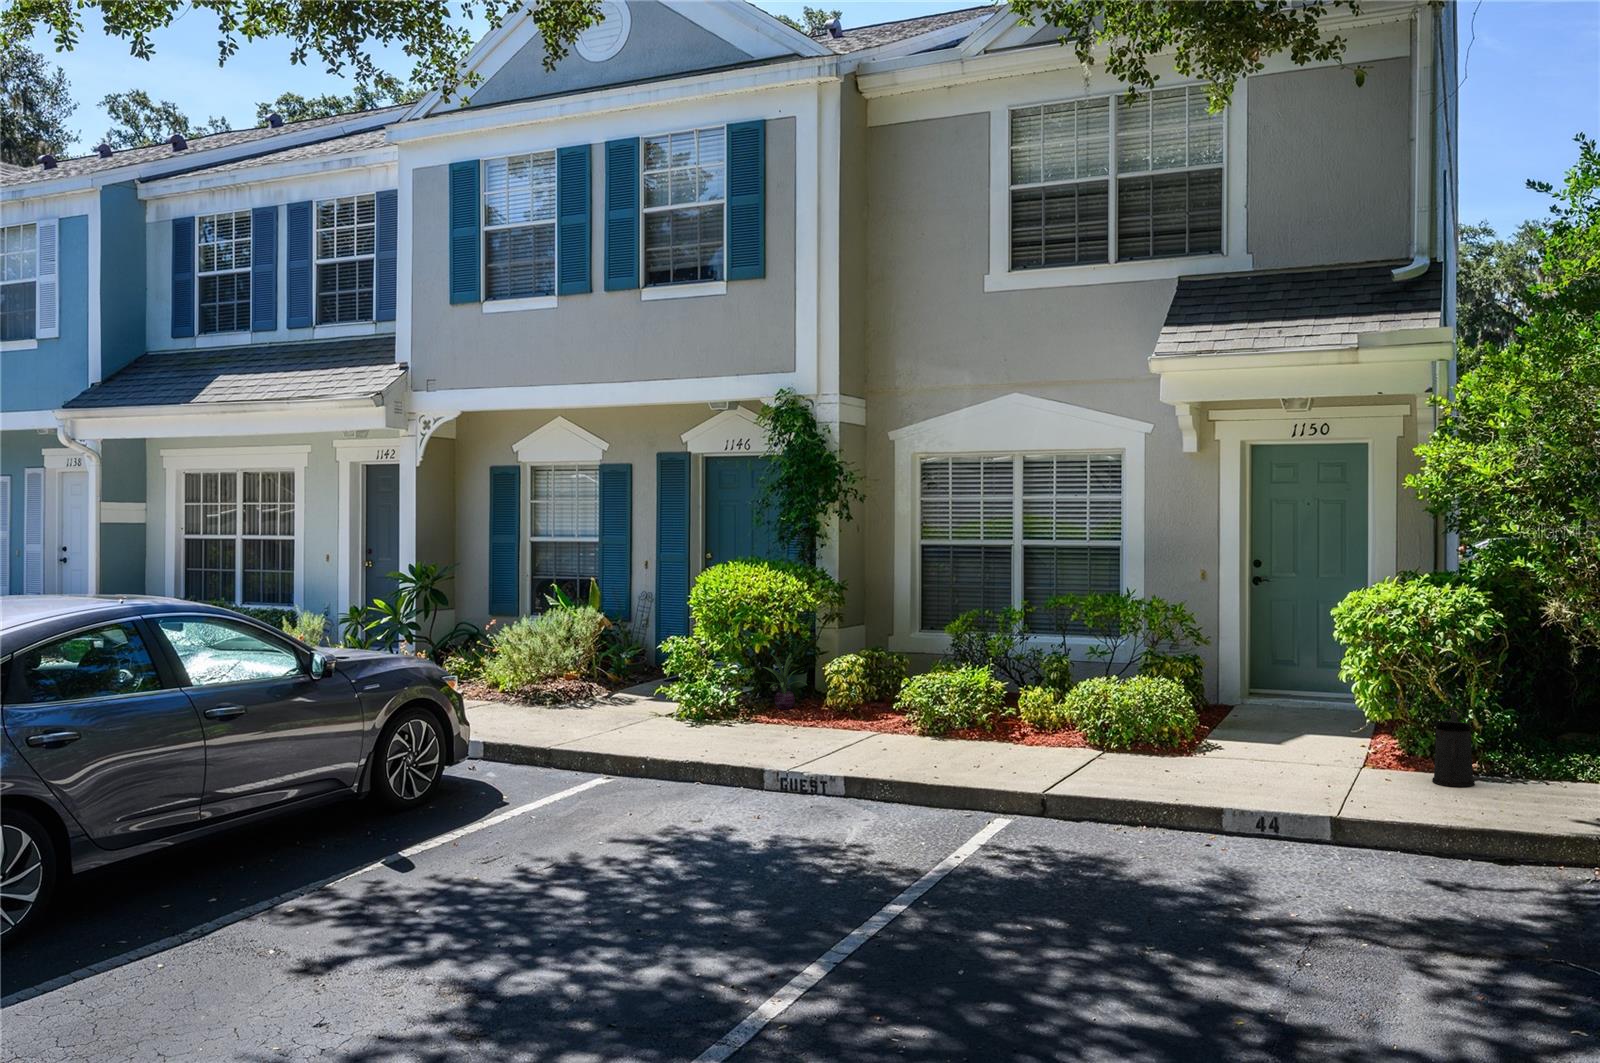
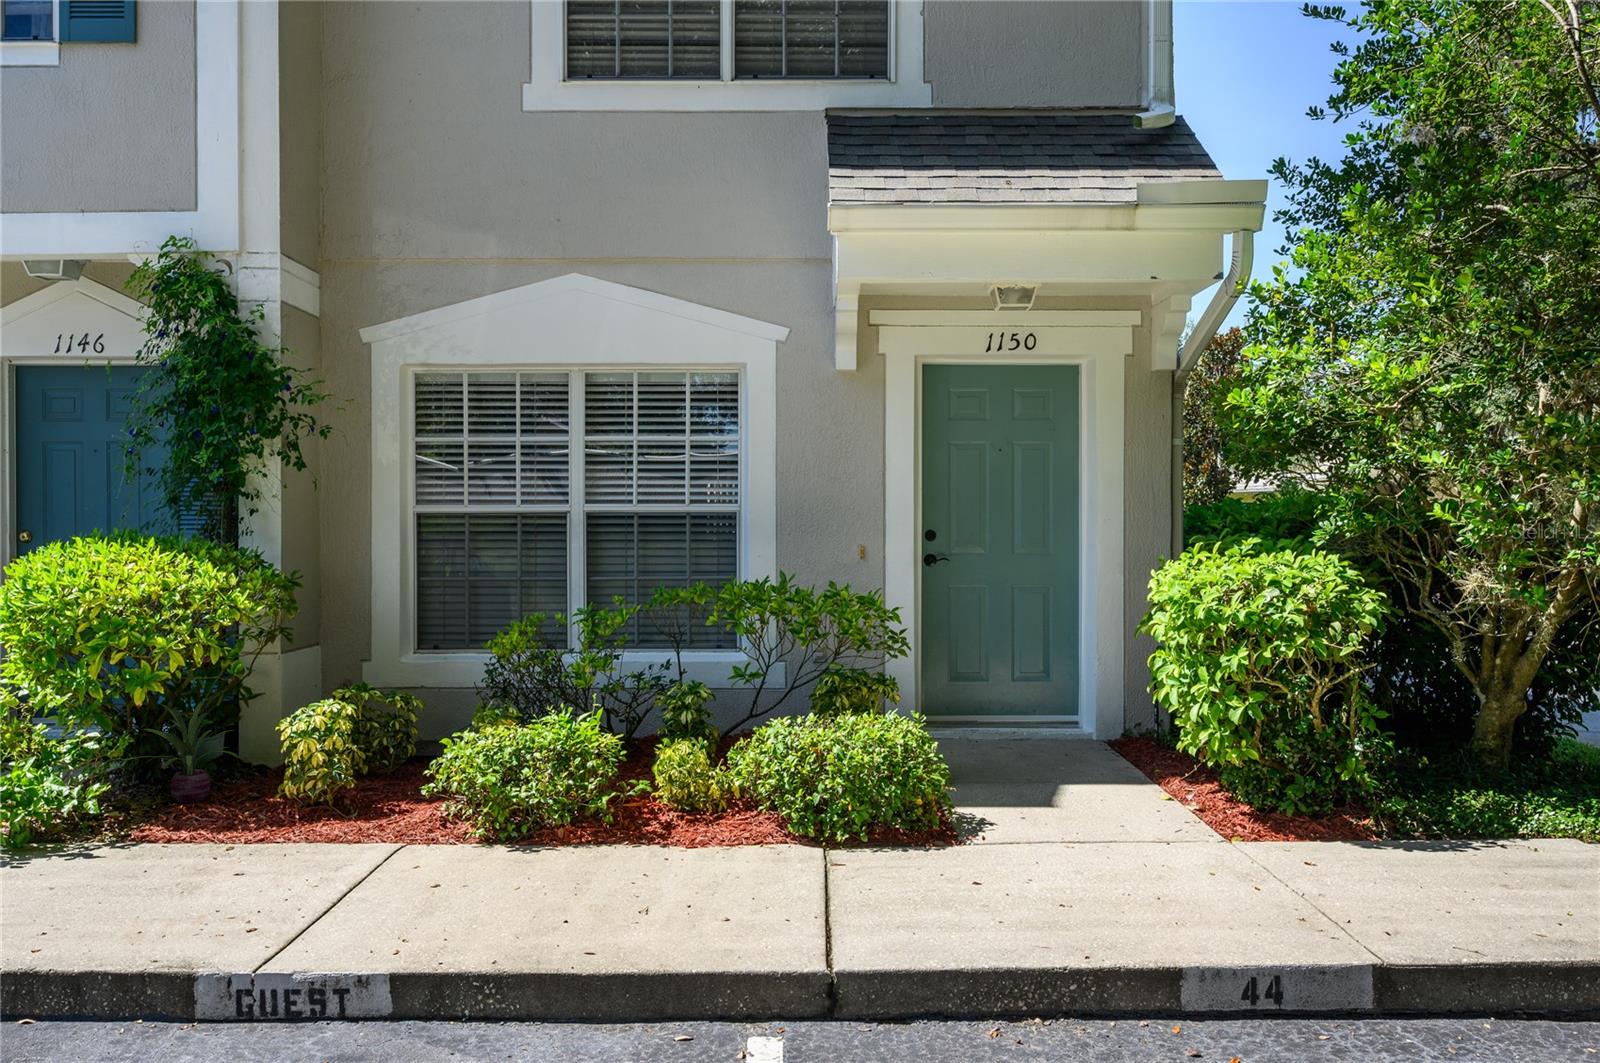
watering can: present [1432,708,1475,787] -> none [1316,737,1391,856]

